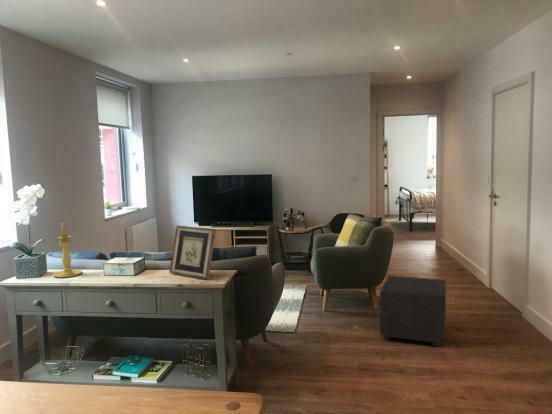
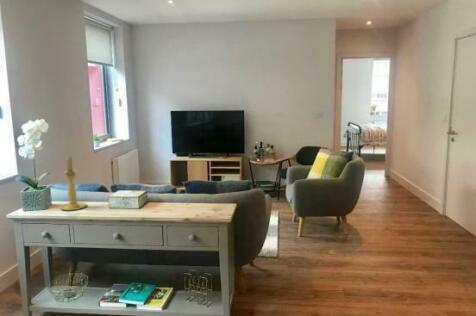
picture frame: present [170,226,216,280] -> none [173,161,220,214]
ottoman: present [380,276,446,346] -> none [357,206,420,271]

